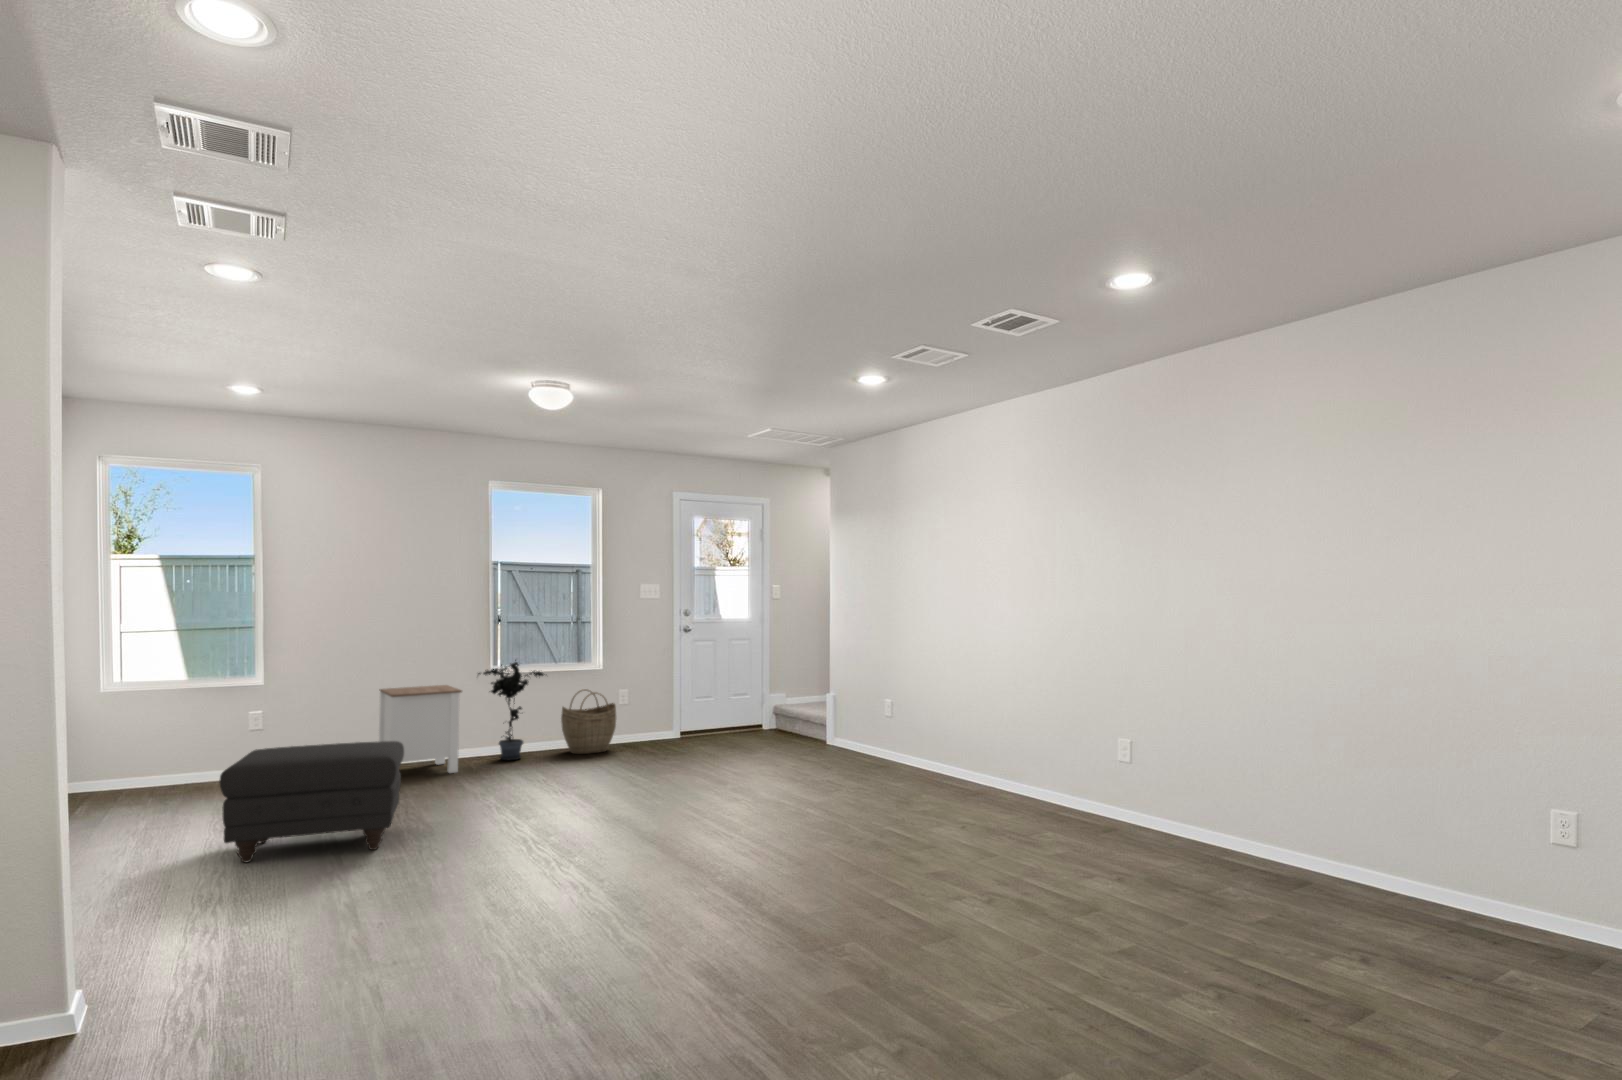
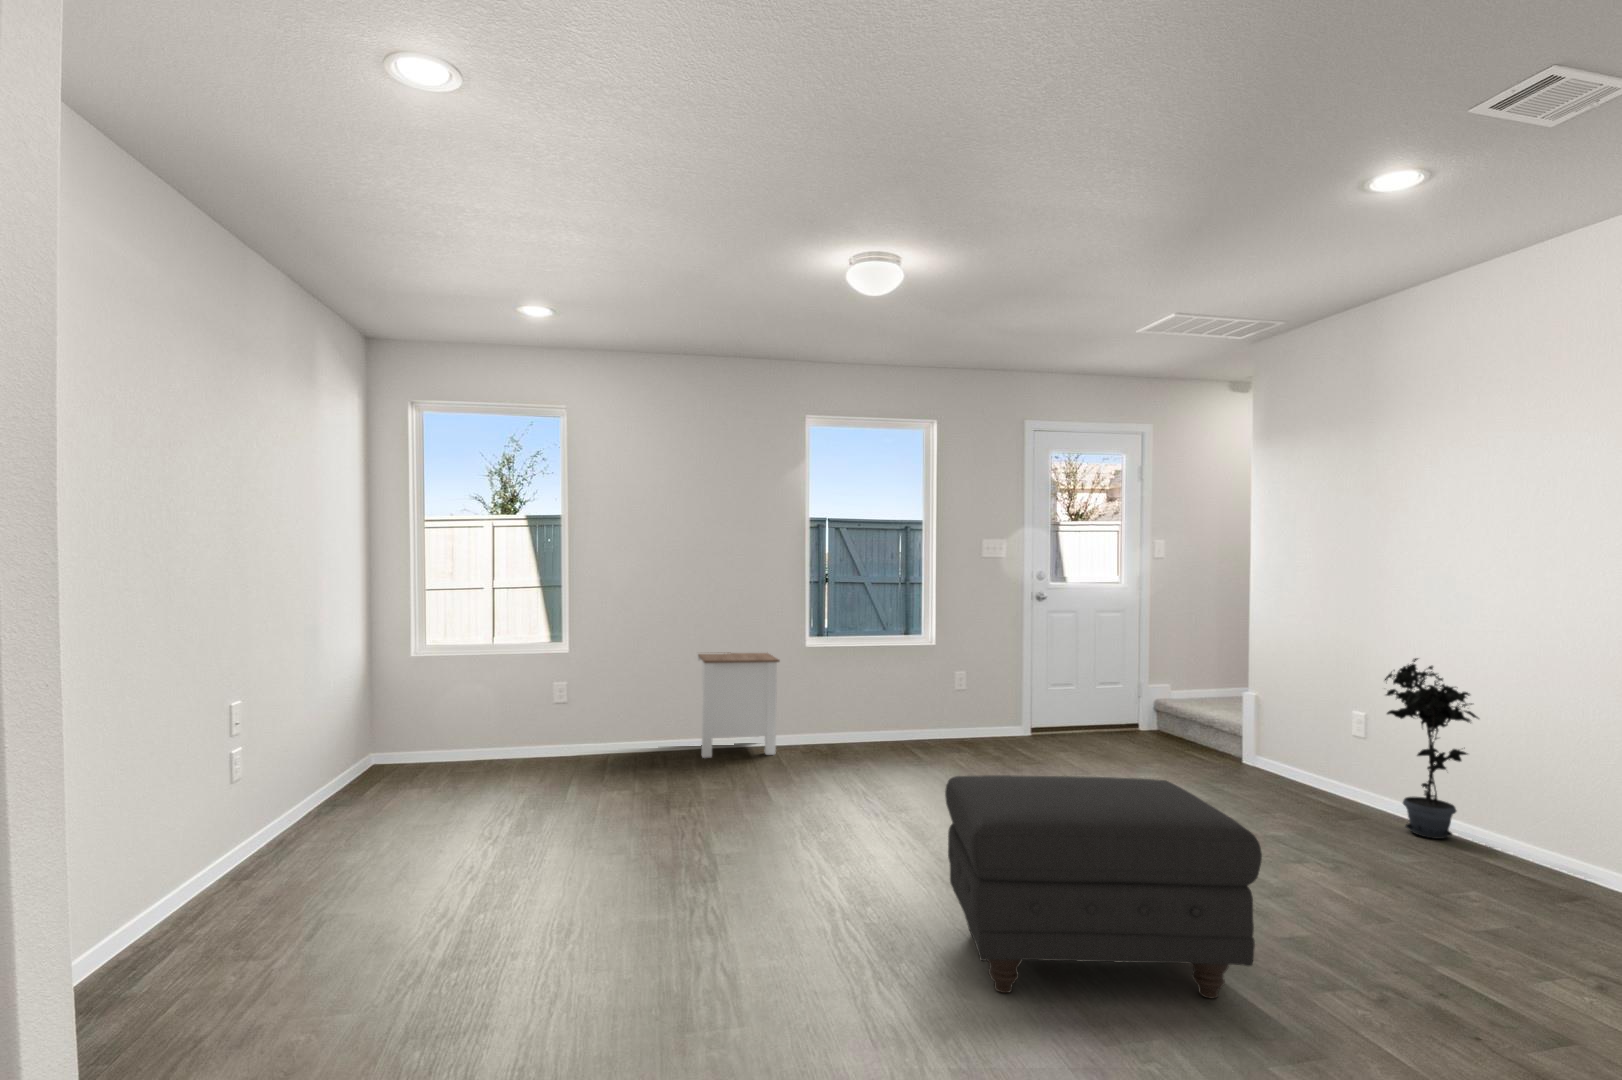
potted plant: present [478,660,545,760] -> present [1385,658,1478,839]
woven basket: present [561,689,616,754] -> none [892,666,956,744]
ottoman: present [219,741,404,862] -> present [945,775,1262,998]

